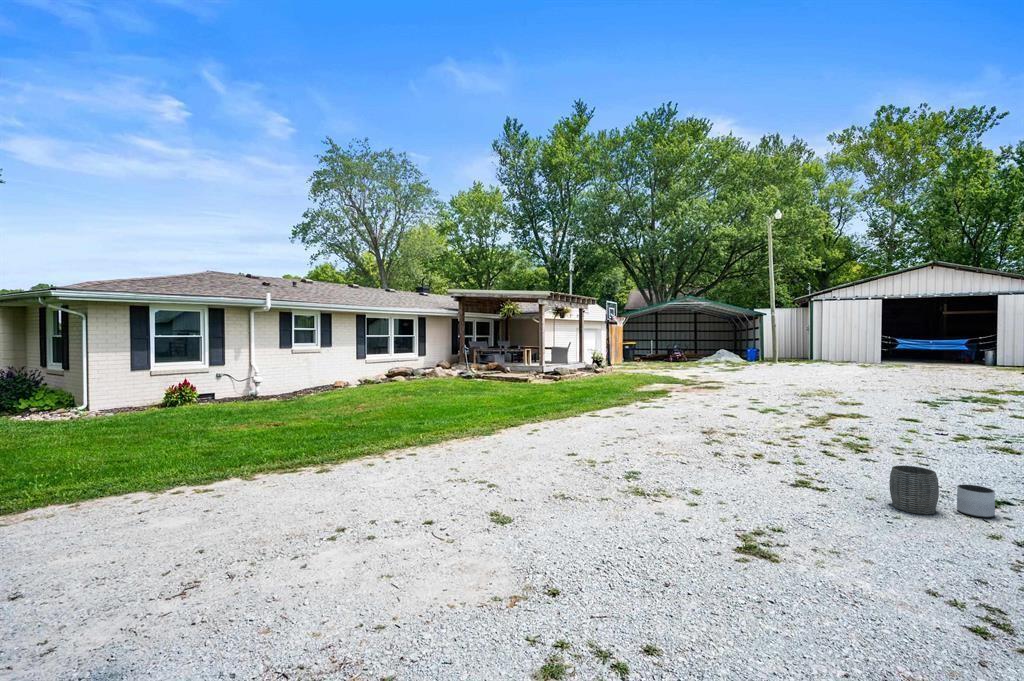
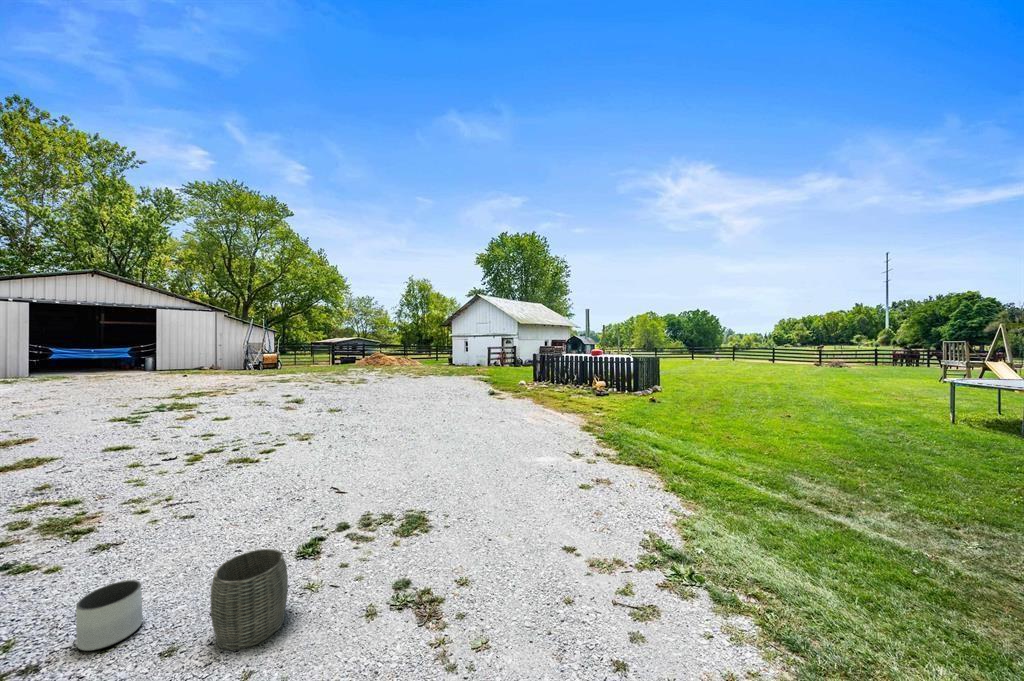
planter: present [957,484,995,518] -> present [76,580,143,651]

